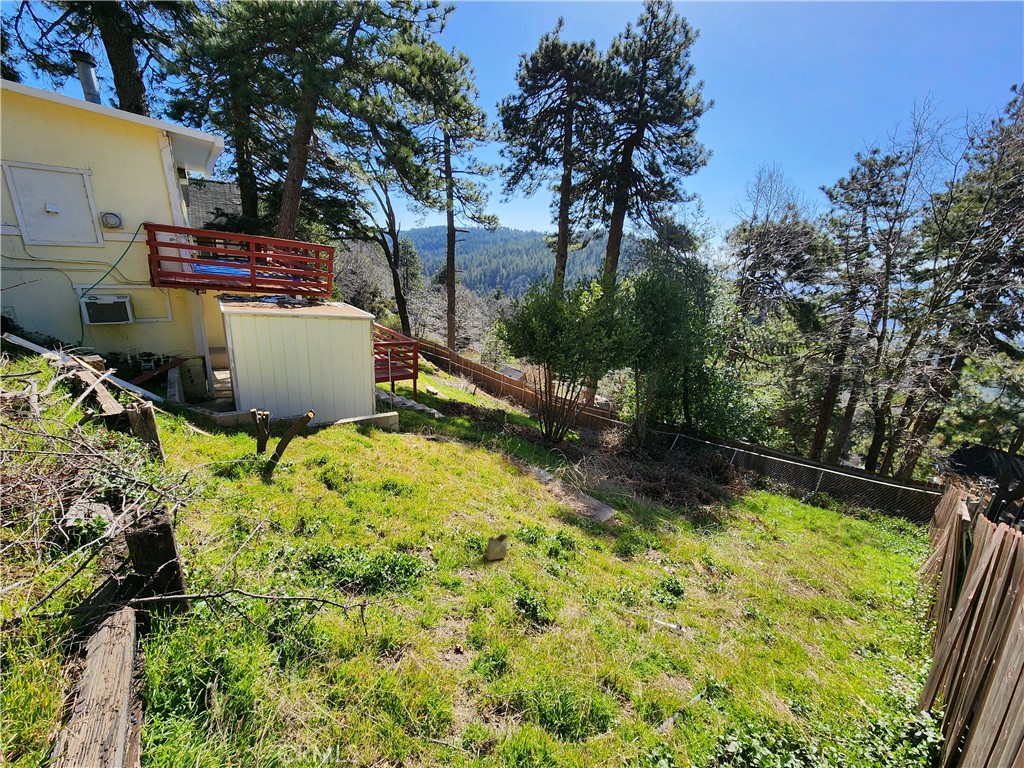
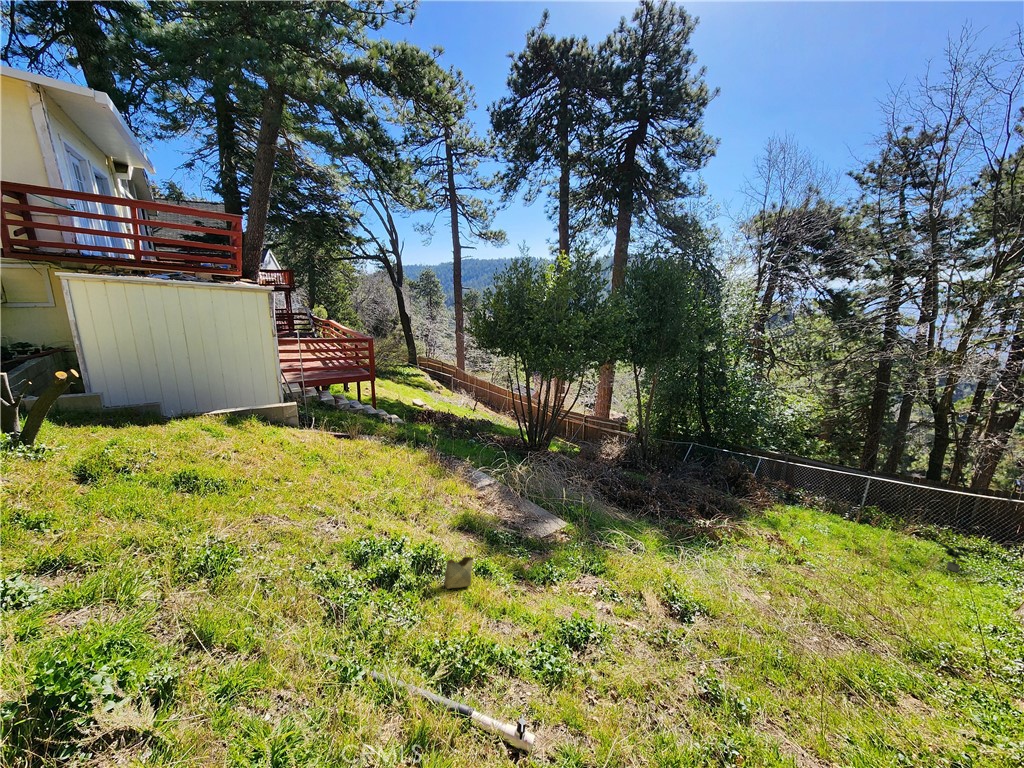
potted plant: none [869,521,892,545] -> present [941,543,970,572]

